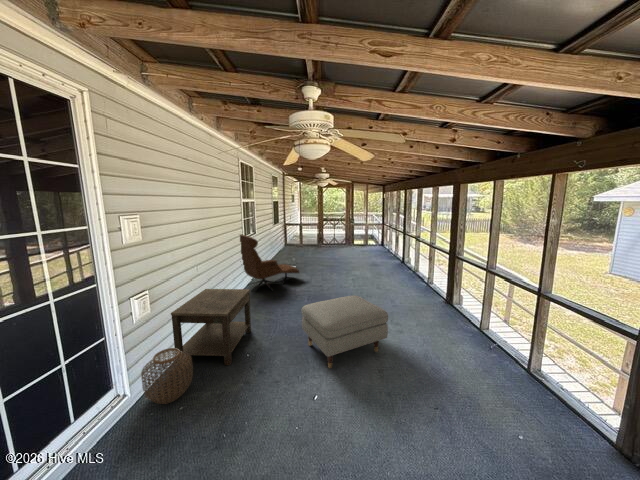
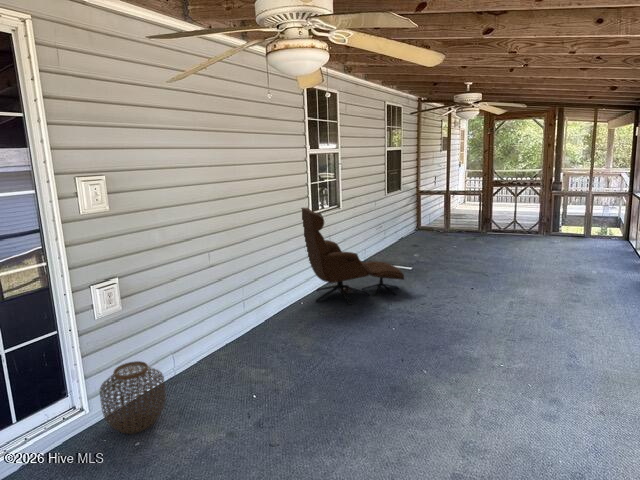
side table: present [171,289,251,365] -> none [156,287,281,405]
ottoman: present [302,296,388,369] -> none [341,330,495,450]

